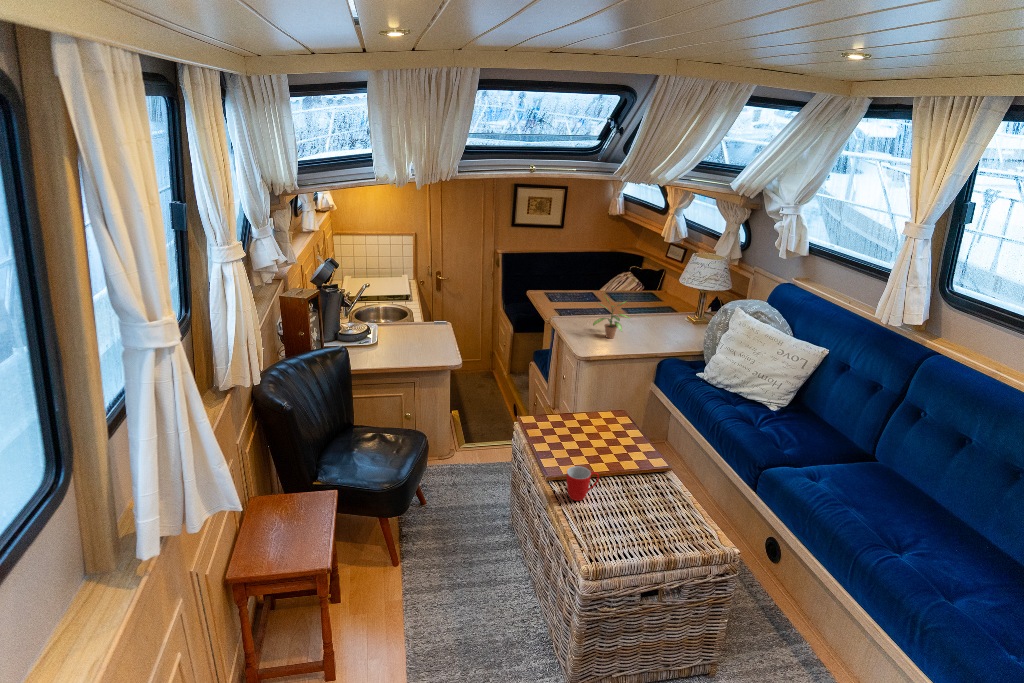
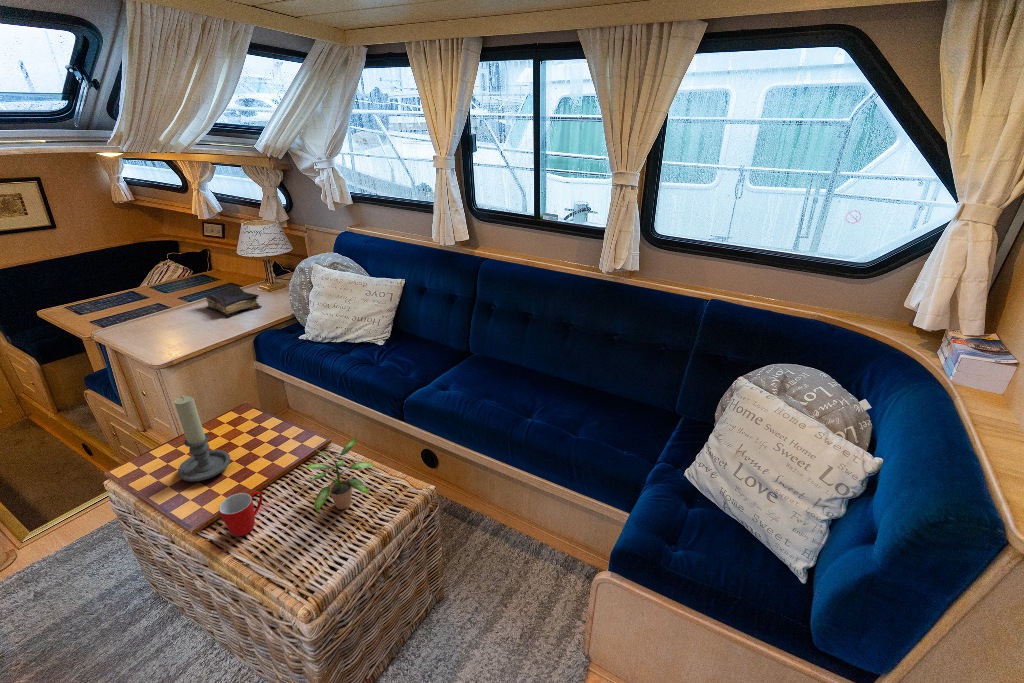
potted plant: present [593,296,629,338] -> present [306,437,375,513]
book: none [636,309,682,336] -> present [203,286,262,318]
candle holder: none [556,379,593,451] -> present [174,395,230,481]

